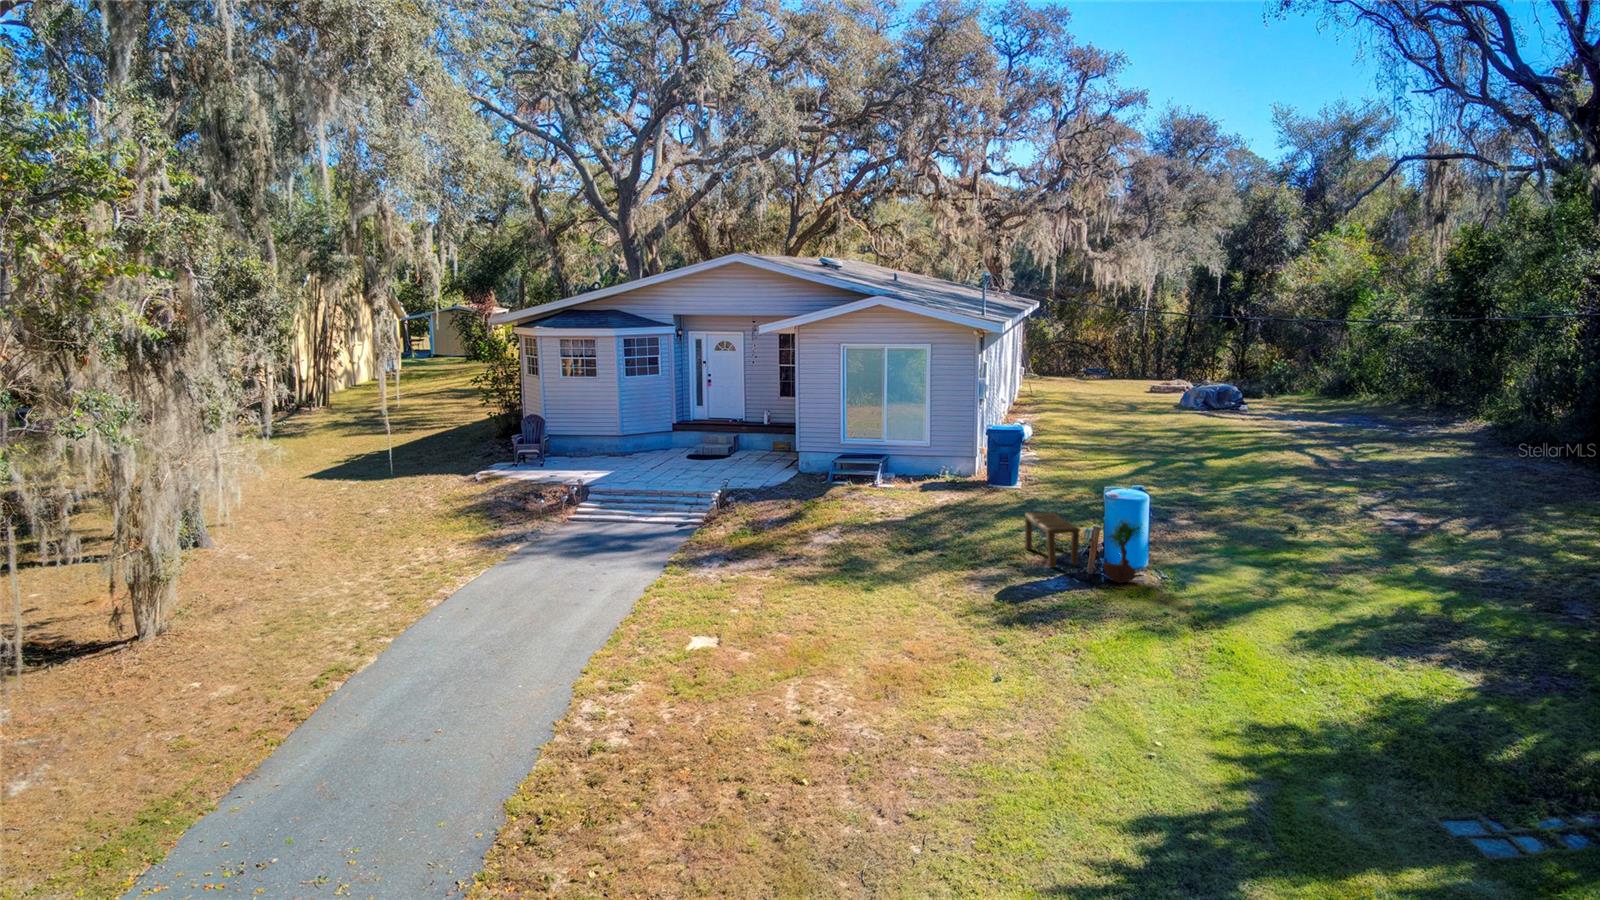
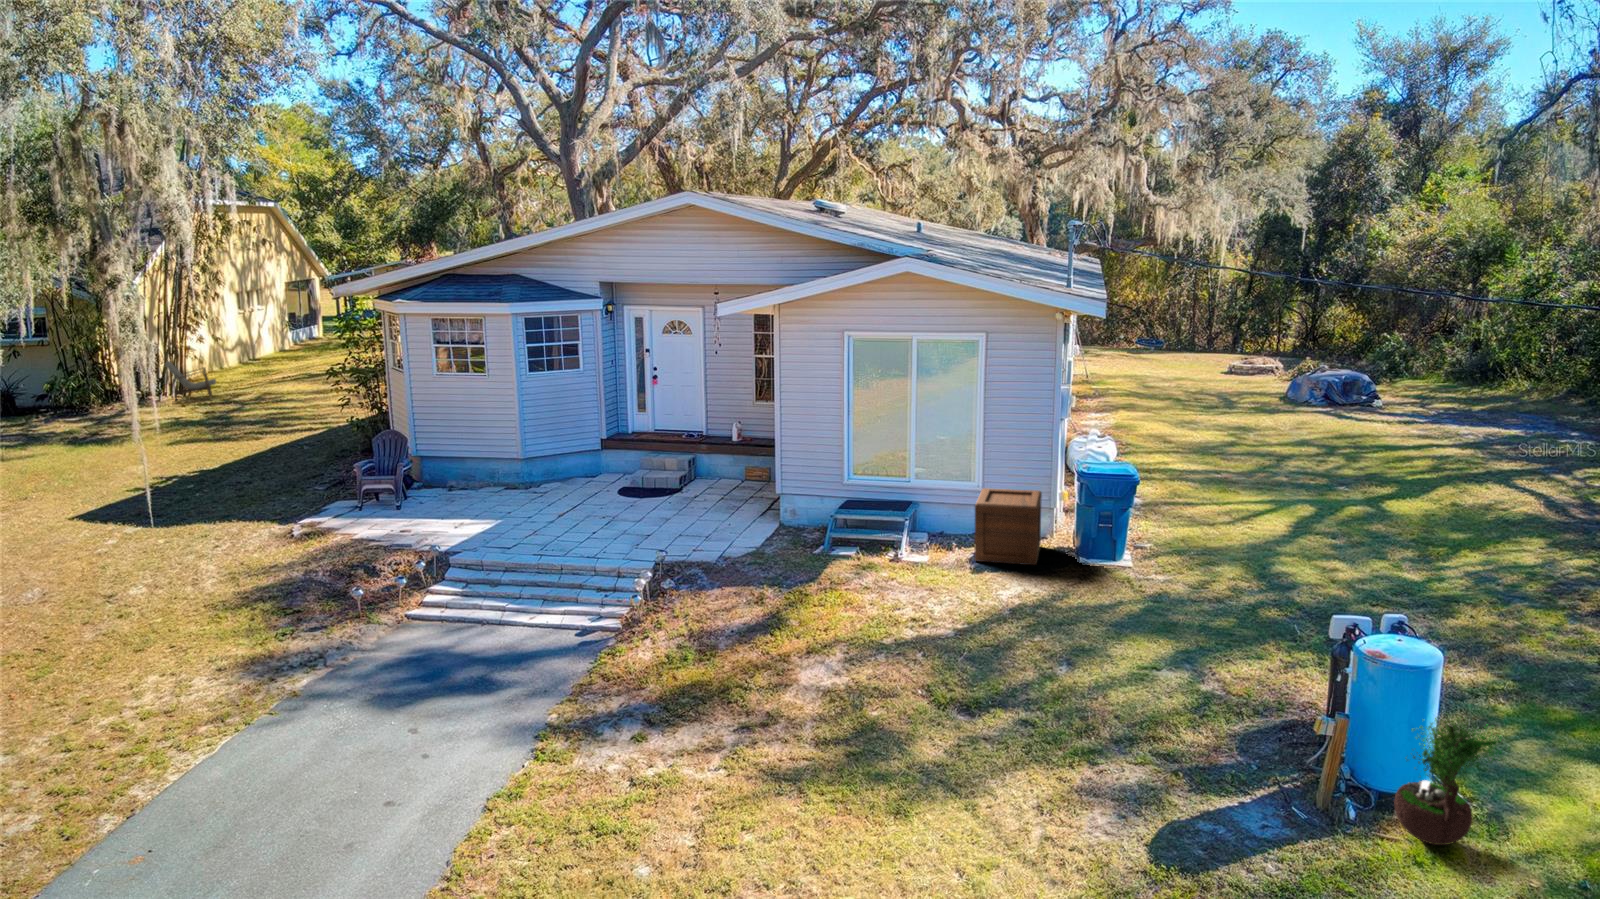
armchair: none [310,378,349,411] -> present [165,361,216,402]
wooden crate: none [922,447,967,493] -> present [974,488,1042,565]
bench: present [1025,512,1080,568] -> none [1192,653,1325,783]

